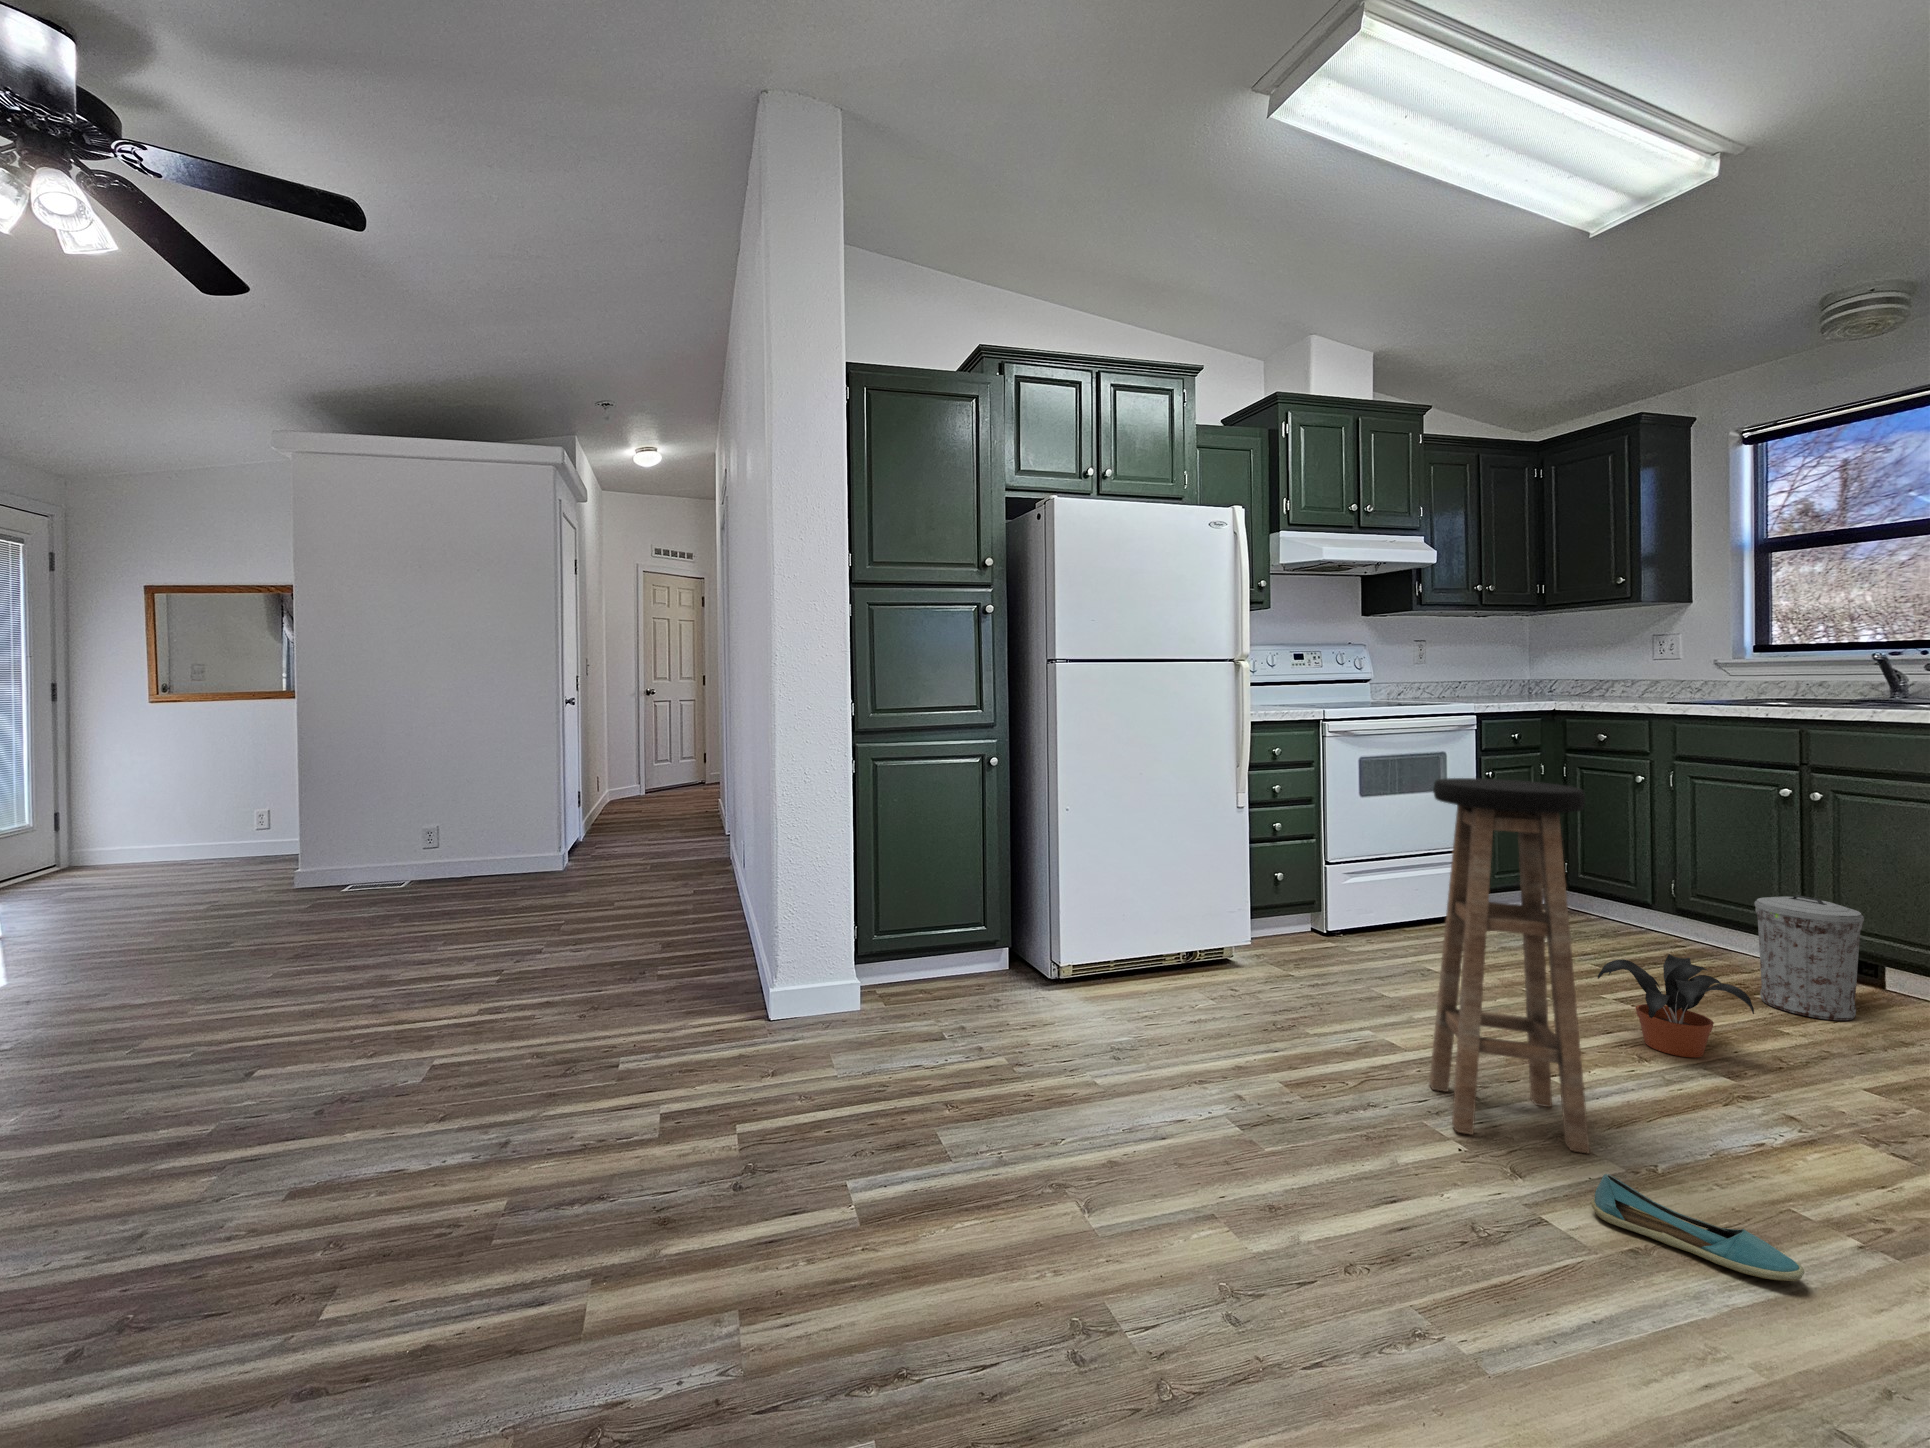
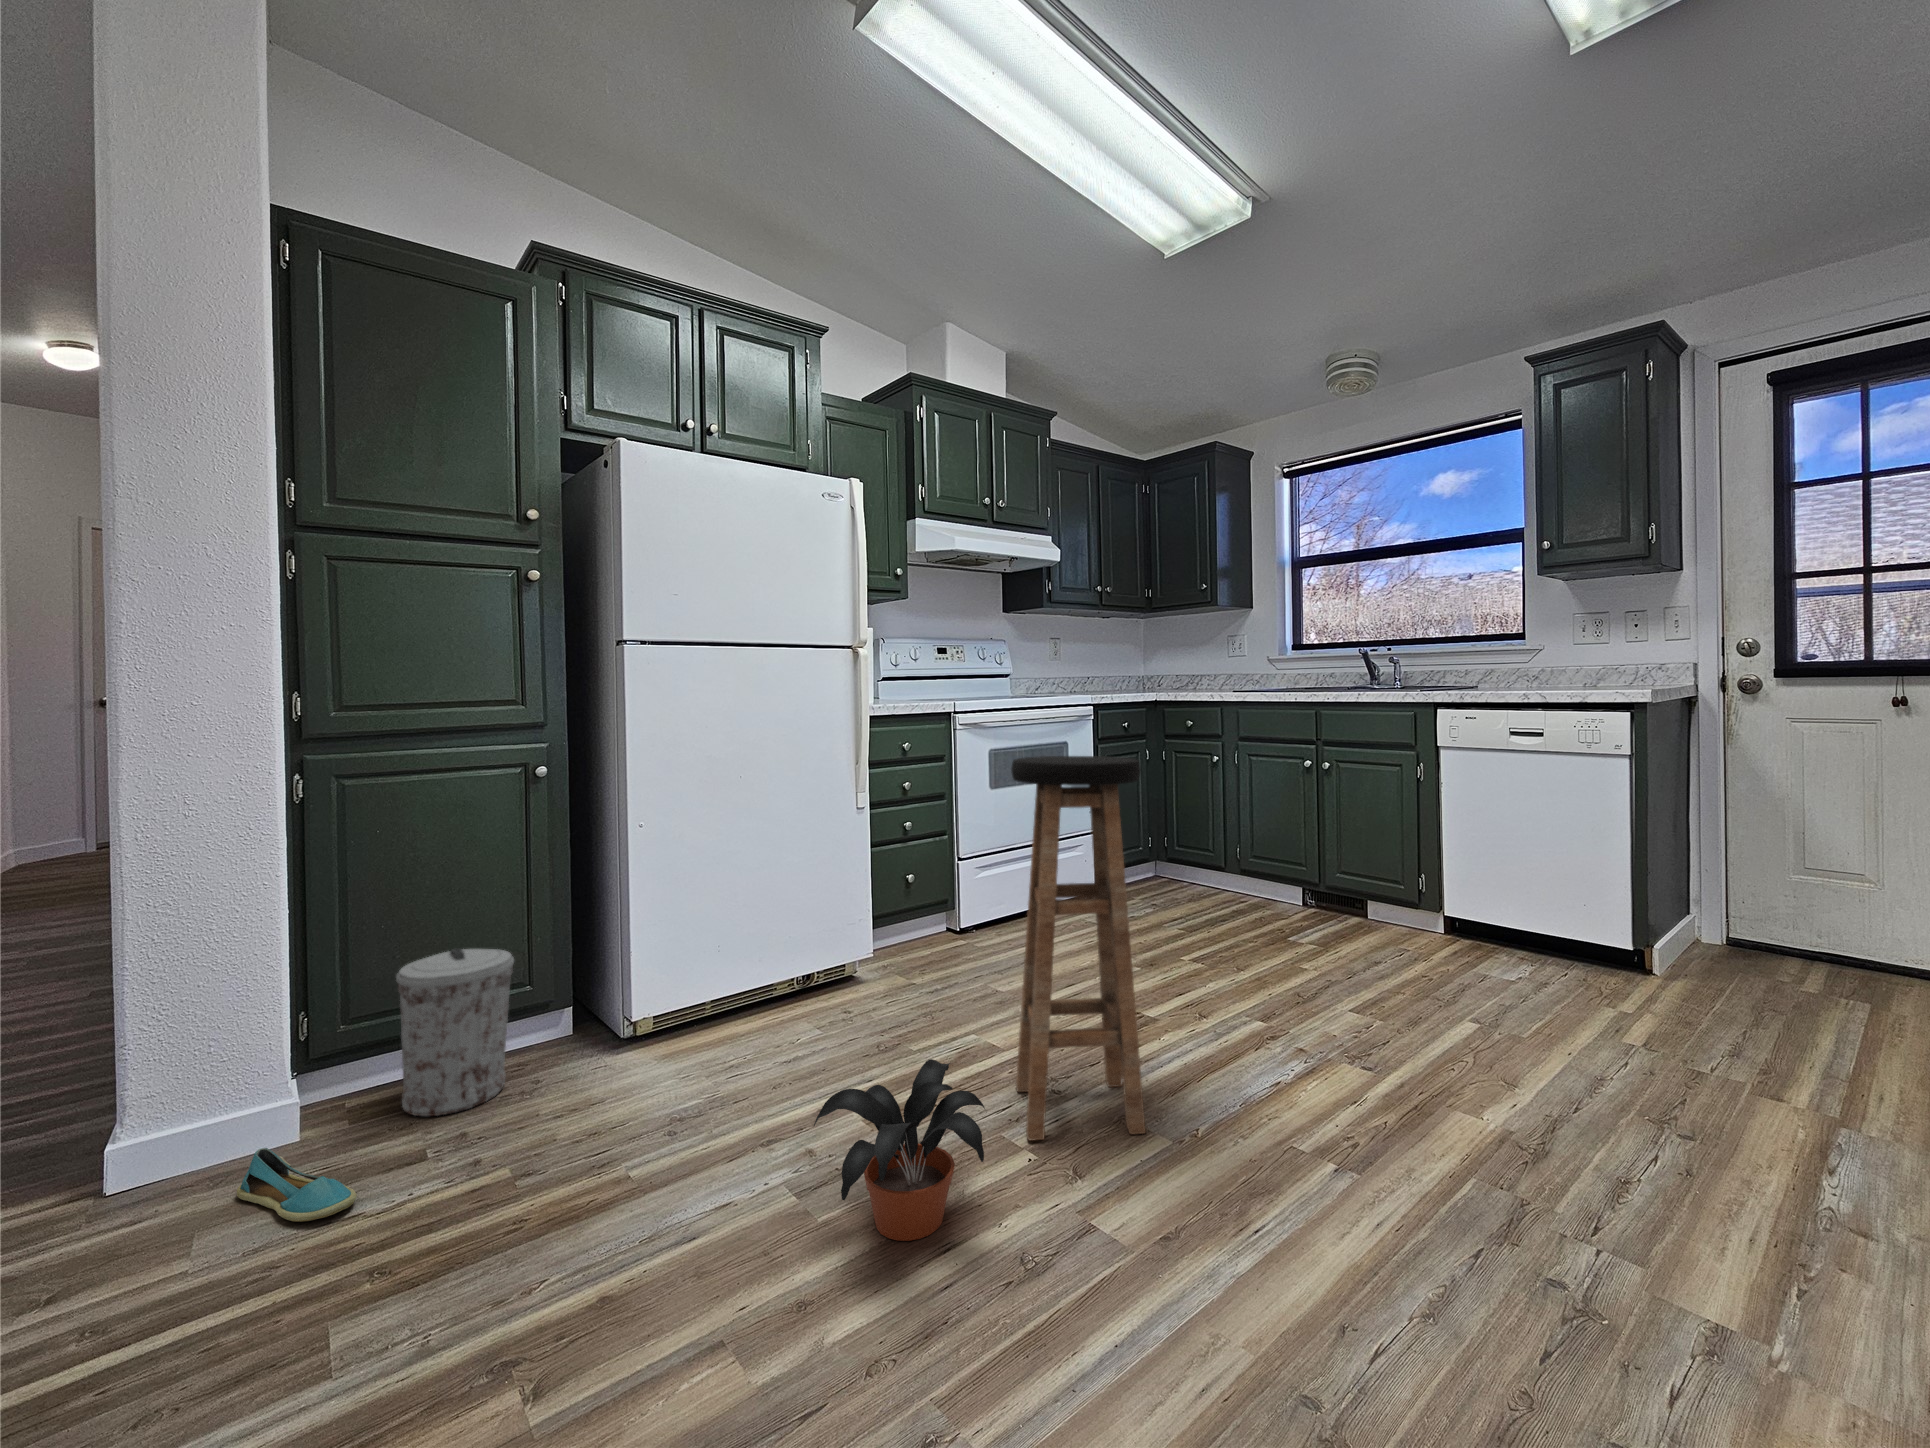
trash can: present [1755,895,1864,1021] -> present [396,948,514,1116]
potted plant: present [1598,954,1754,1058] -> present [814,1059,985,1241]
shoe: present [1591,1174,1804,1281] -> present [237,1148,357,1222]

